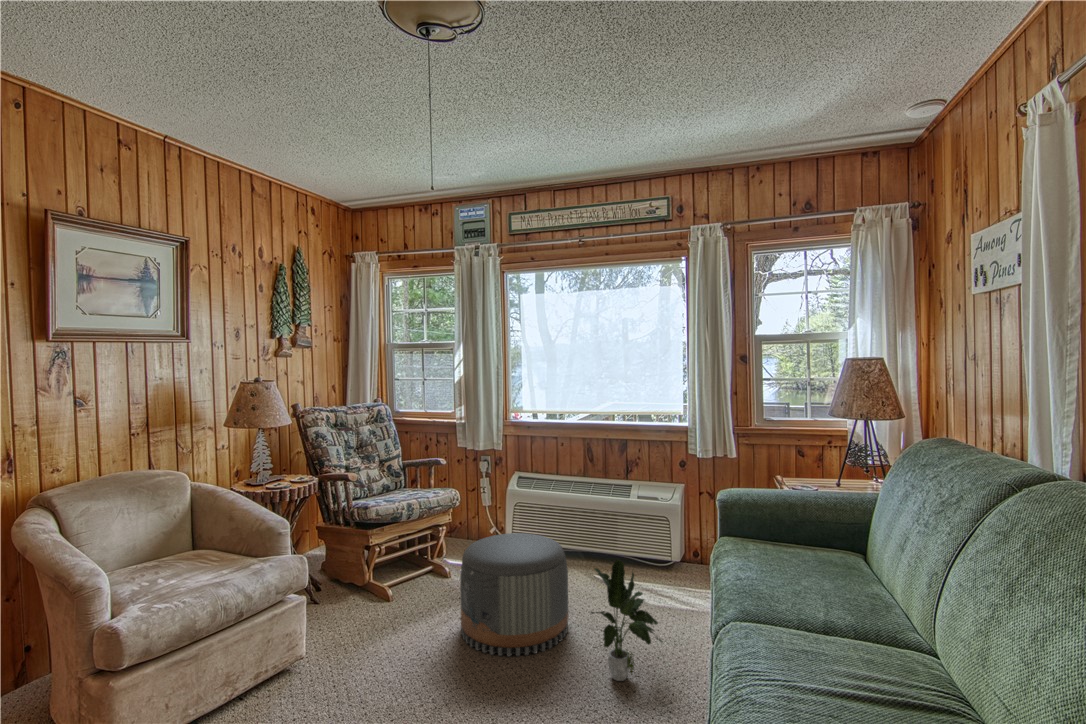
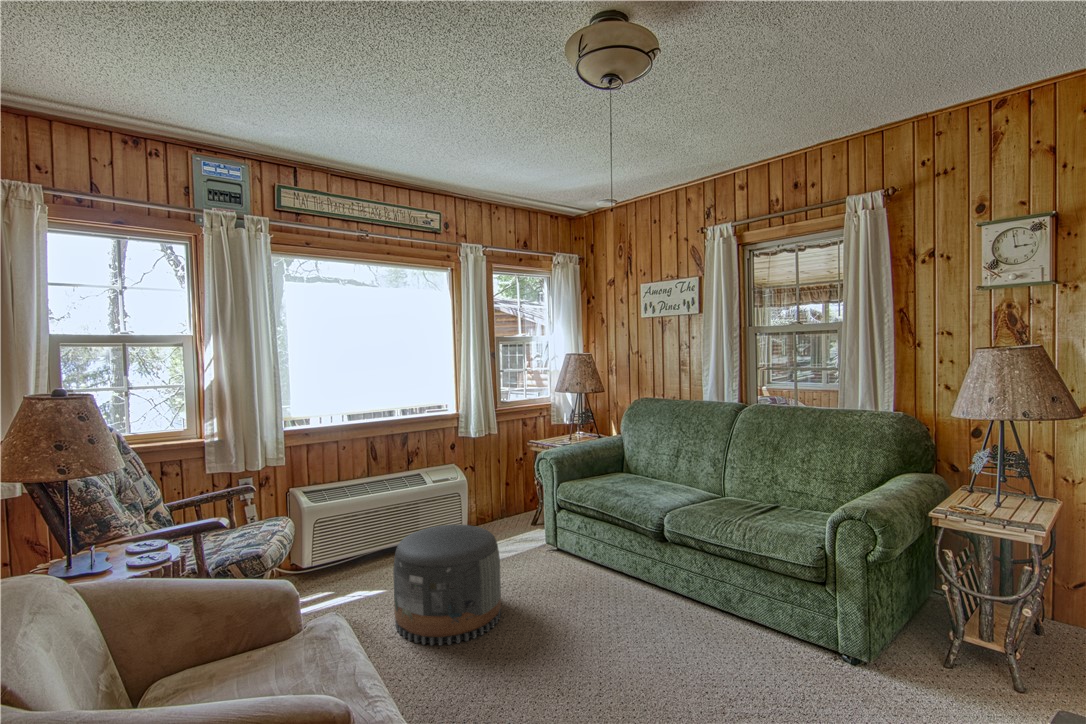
potted plant: present [591,560,662,681] -> none [541,511,601,602]

